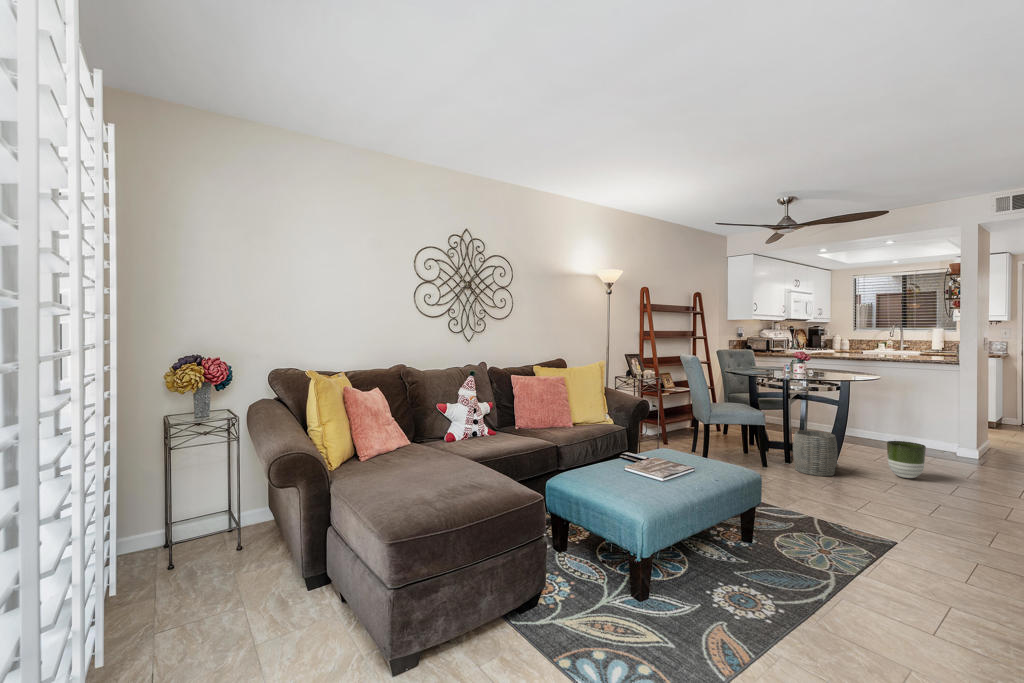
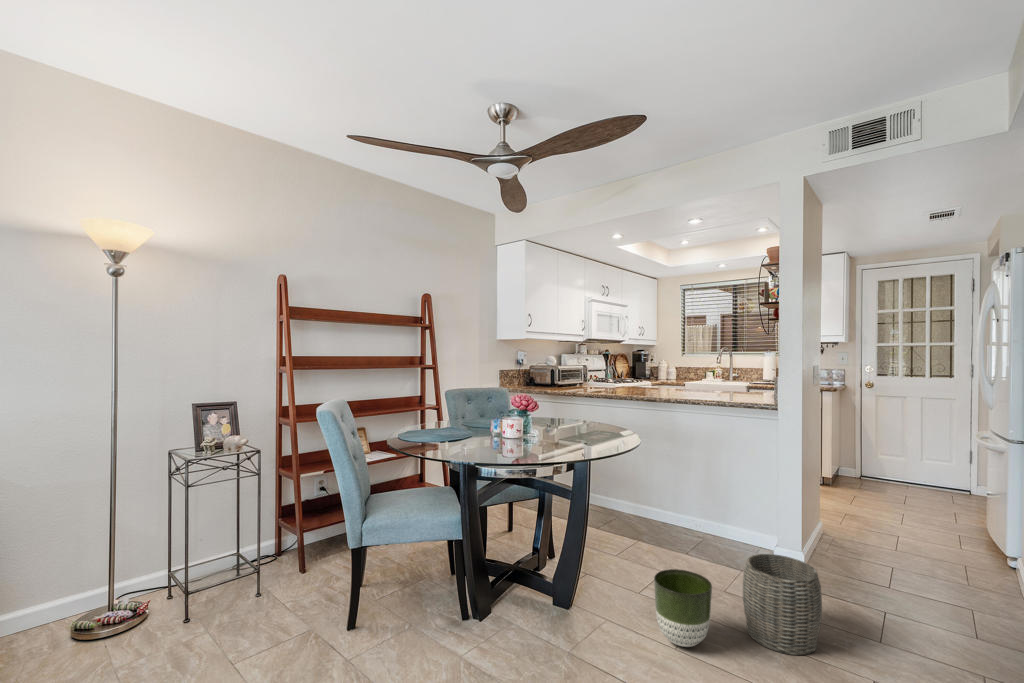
woven basket: present [793,430,838,476] -> present [743,554,822,655]

